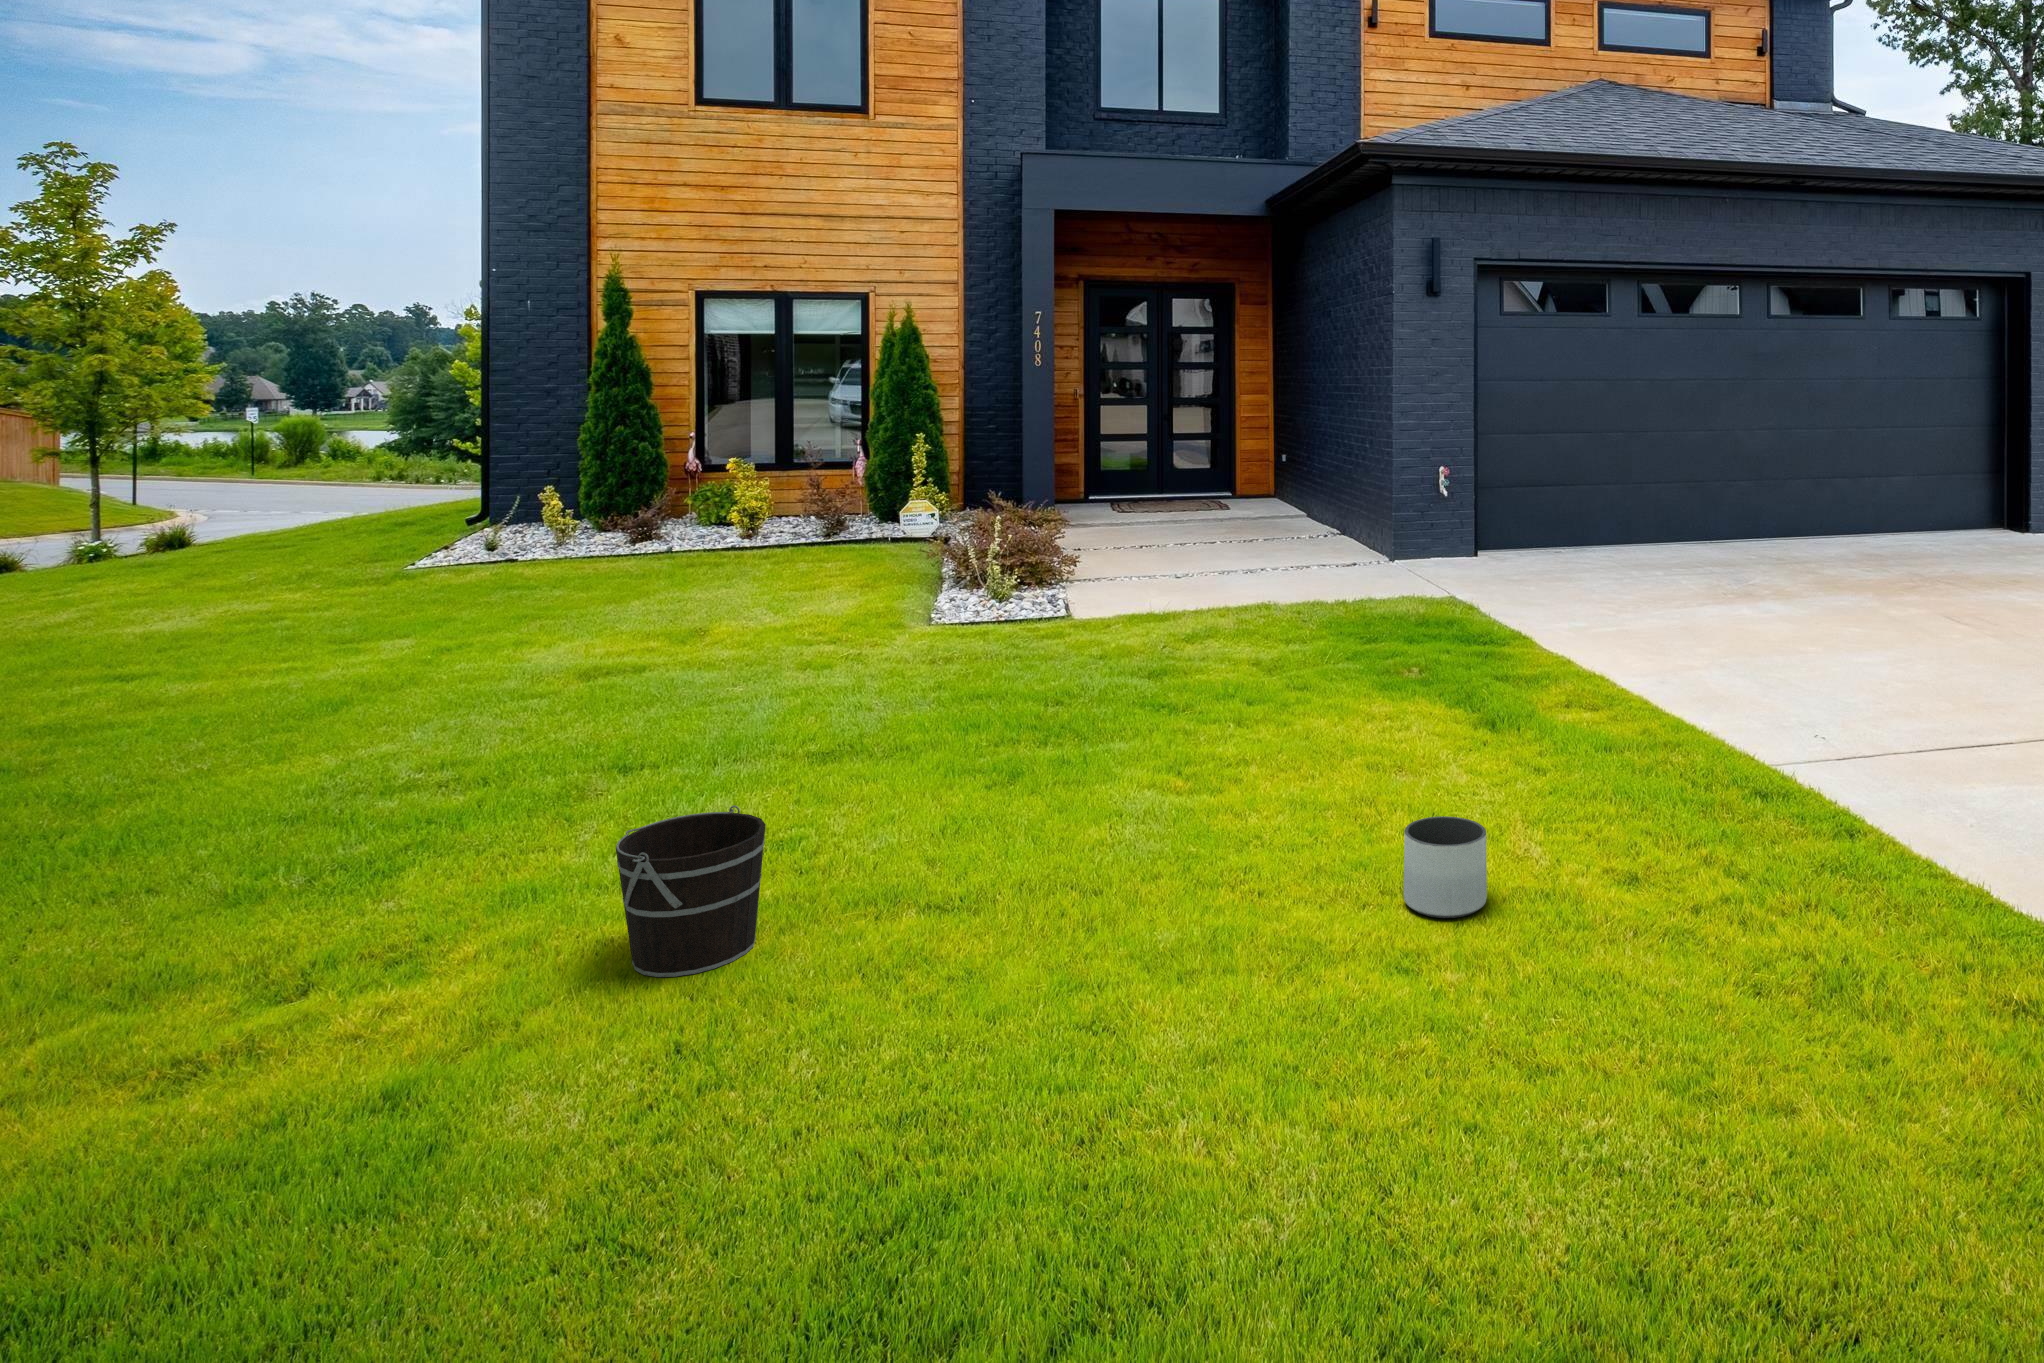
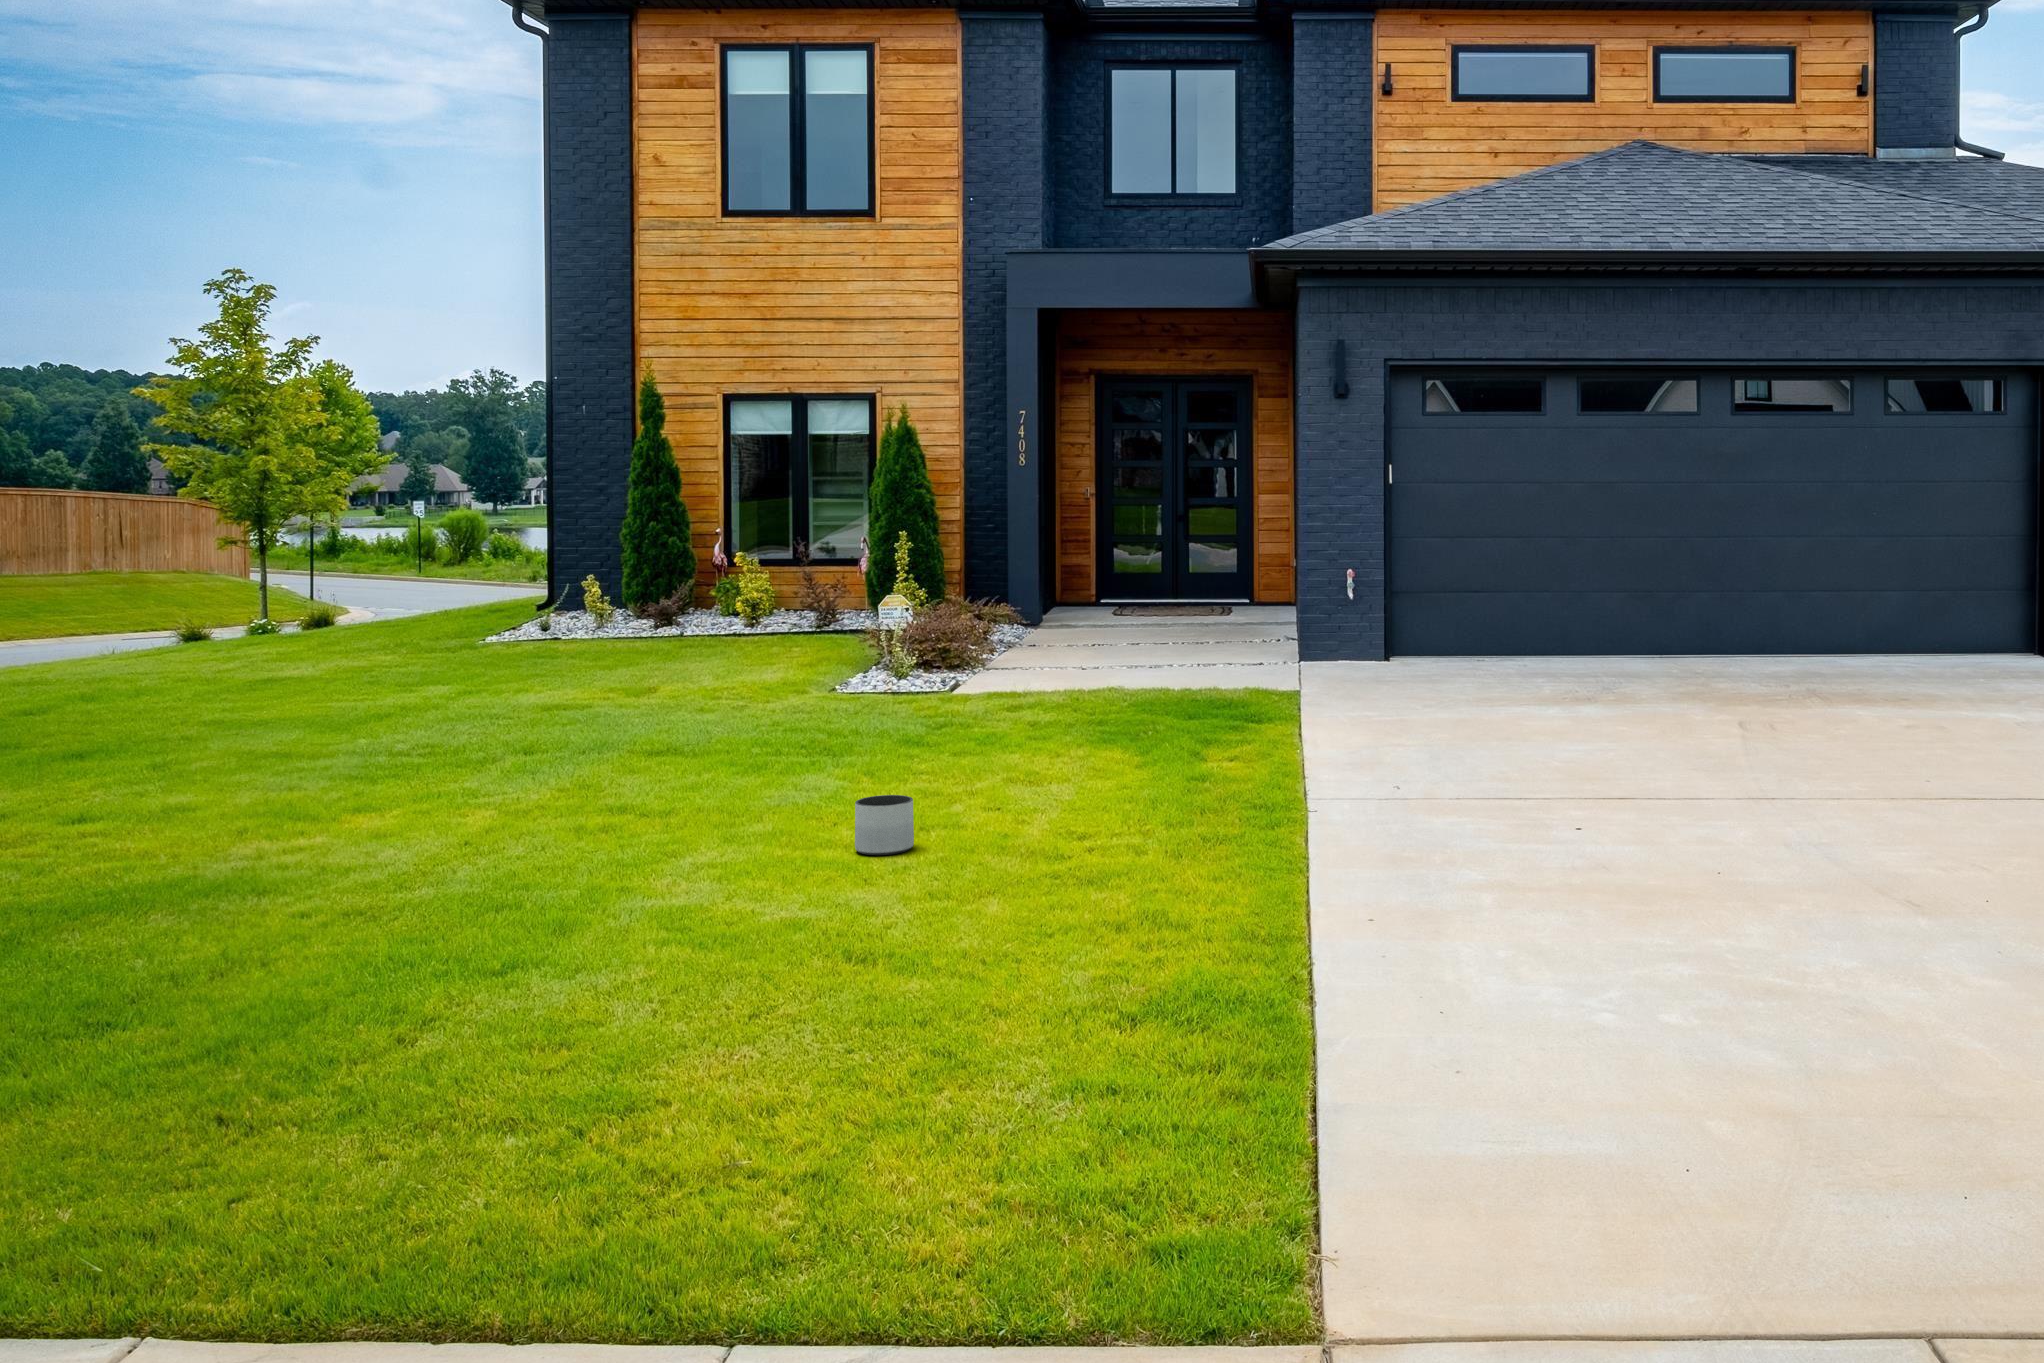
bucket: present [616,805,766,977] -> none [392,760,482,849]

